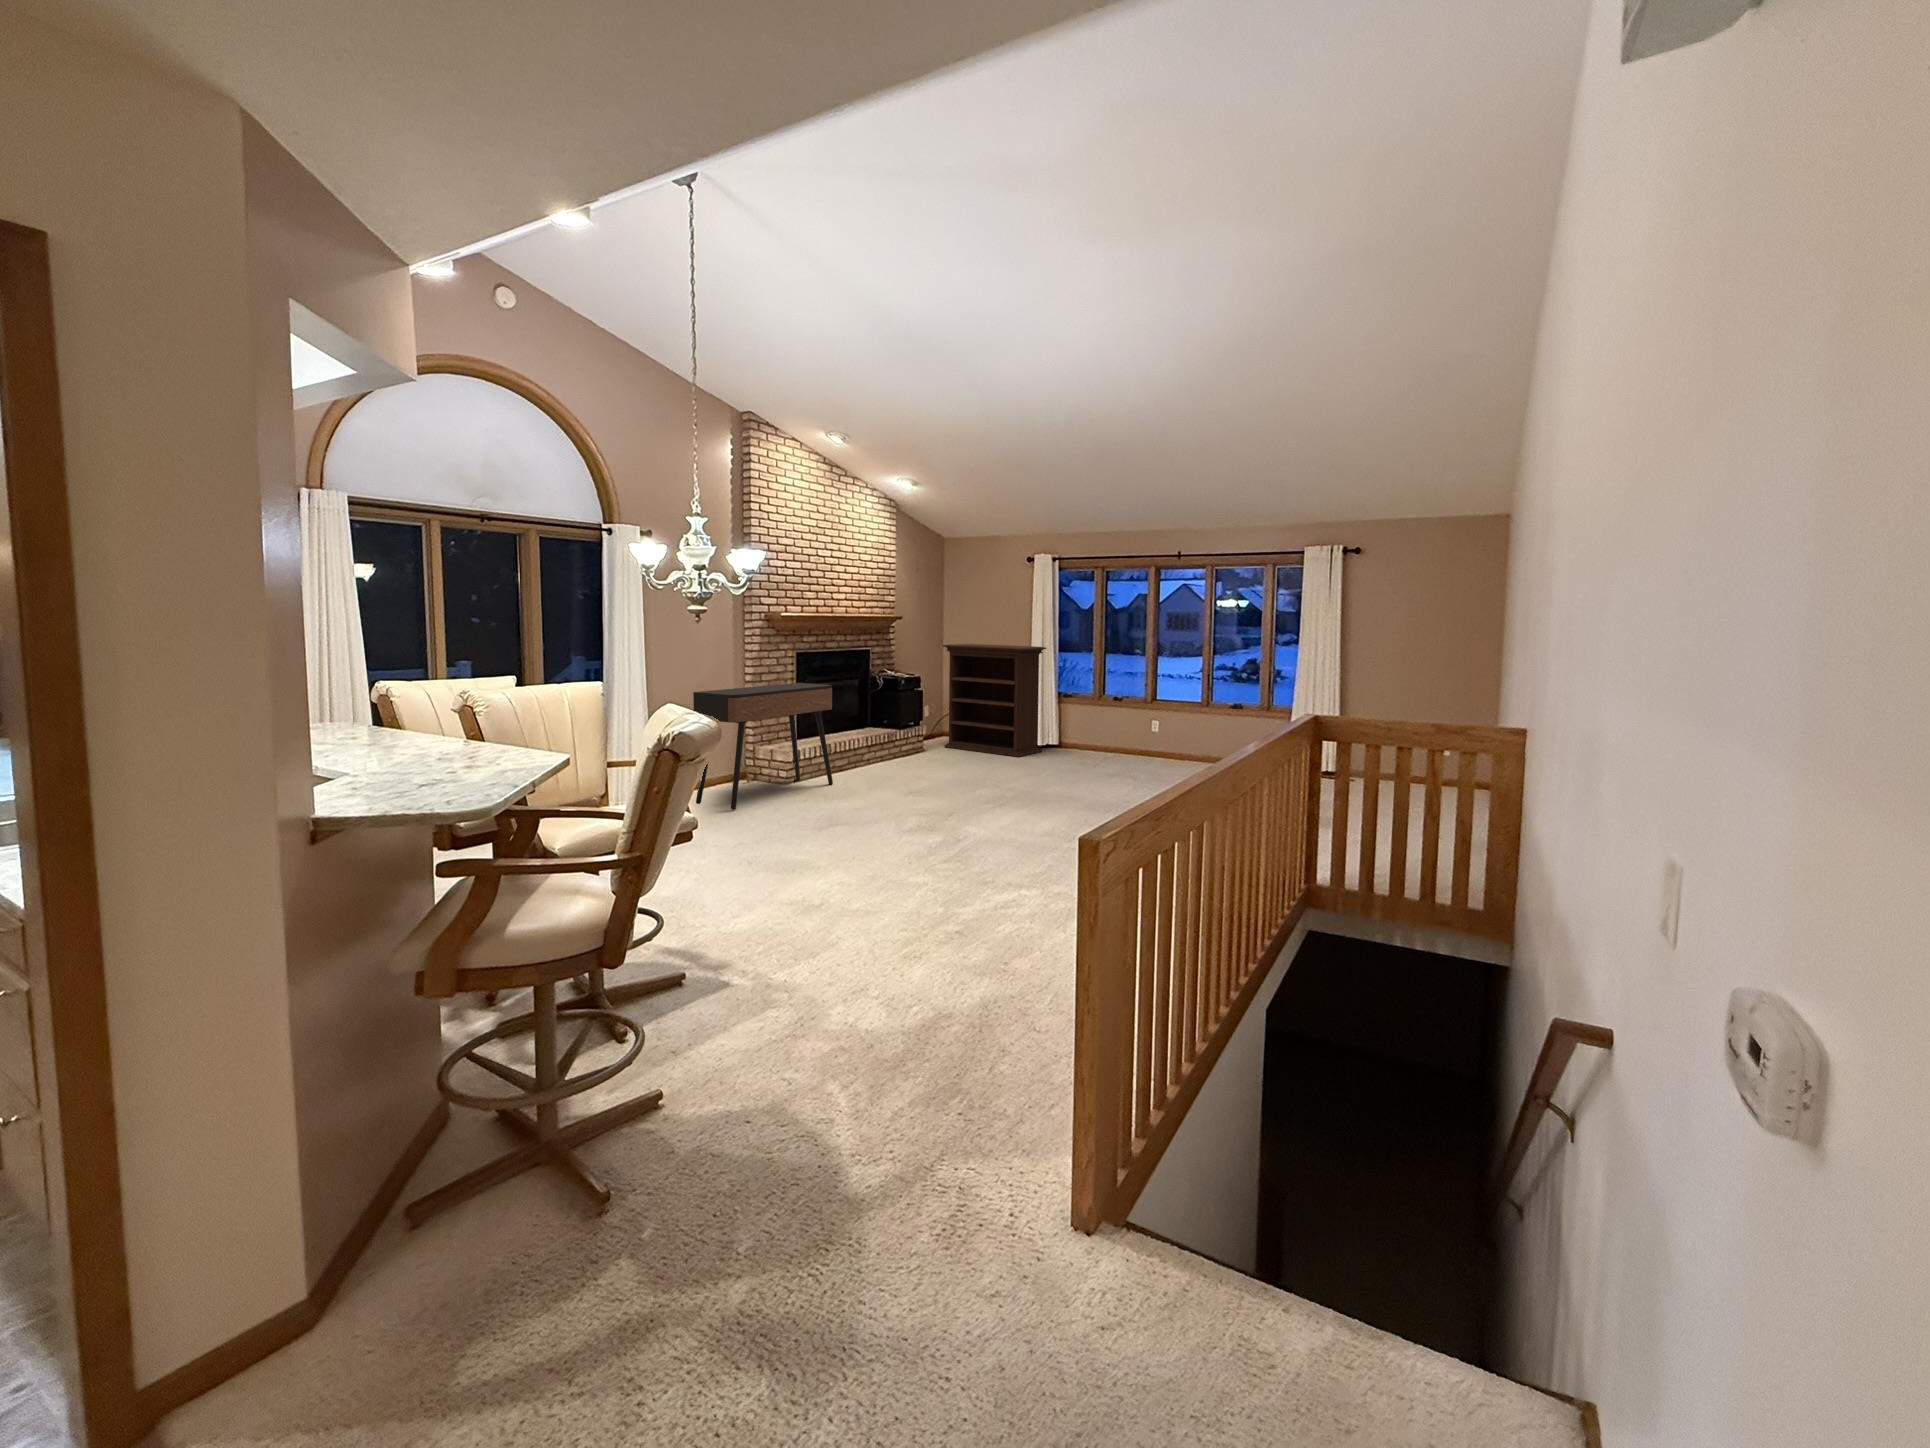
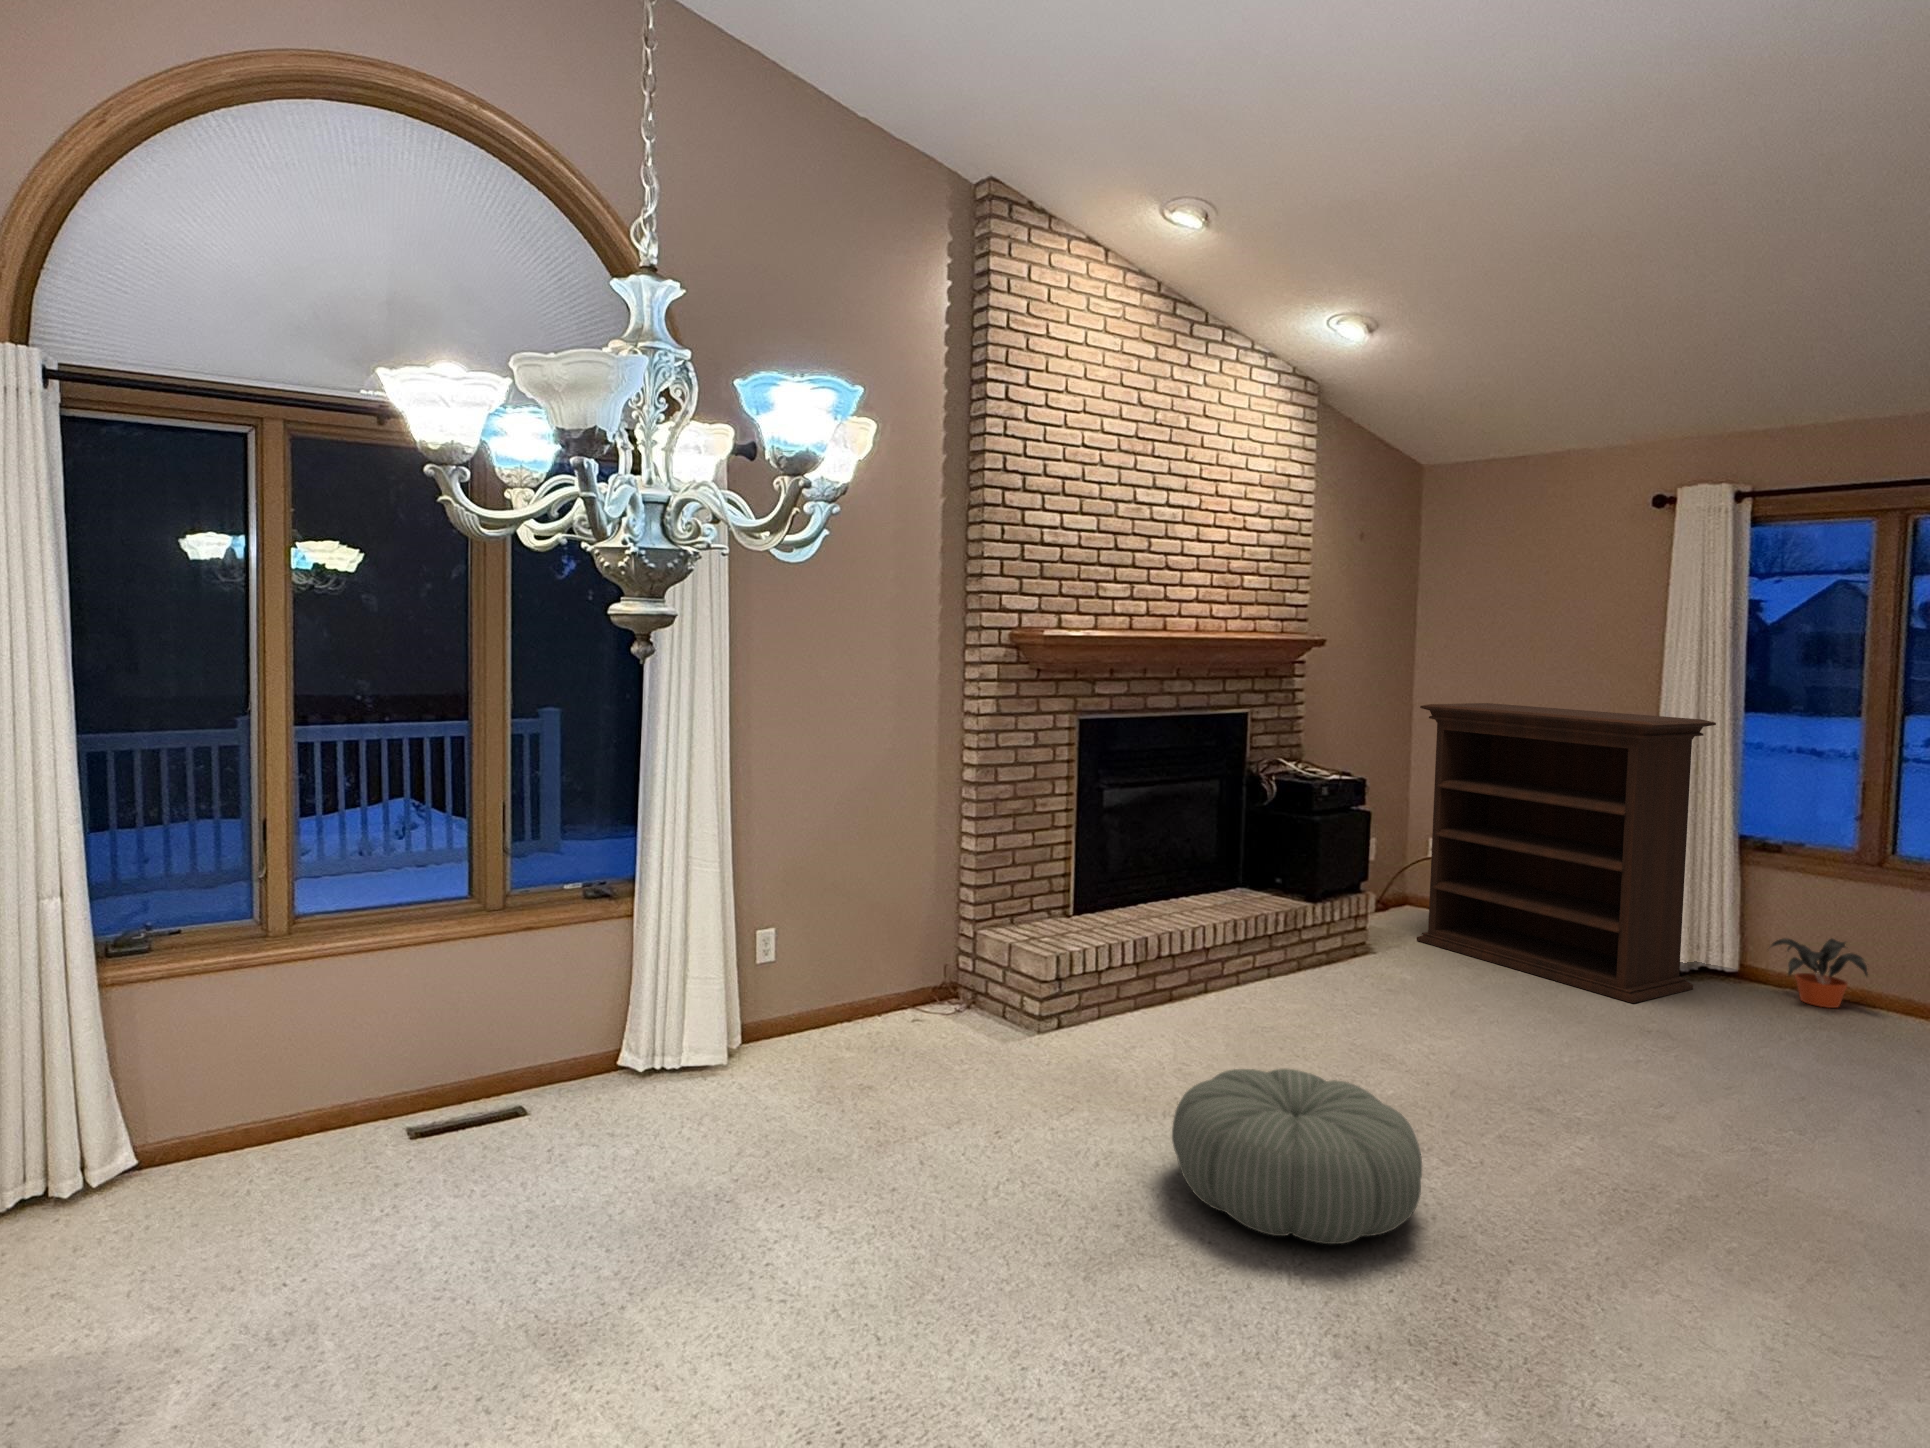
console table: present [693,683,833,810] -> none [814,793,1152,1127]
potted plant: none [1066,728,1097,753] -> present [1771,938,1868,1008]
pouf: none [846,769,928,814] -> present [1172,1069,1422,1244]

